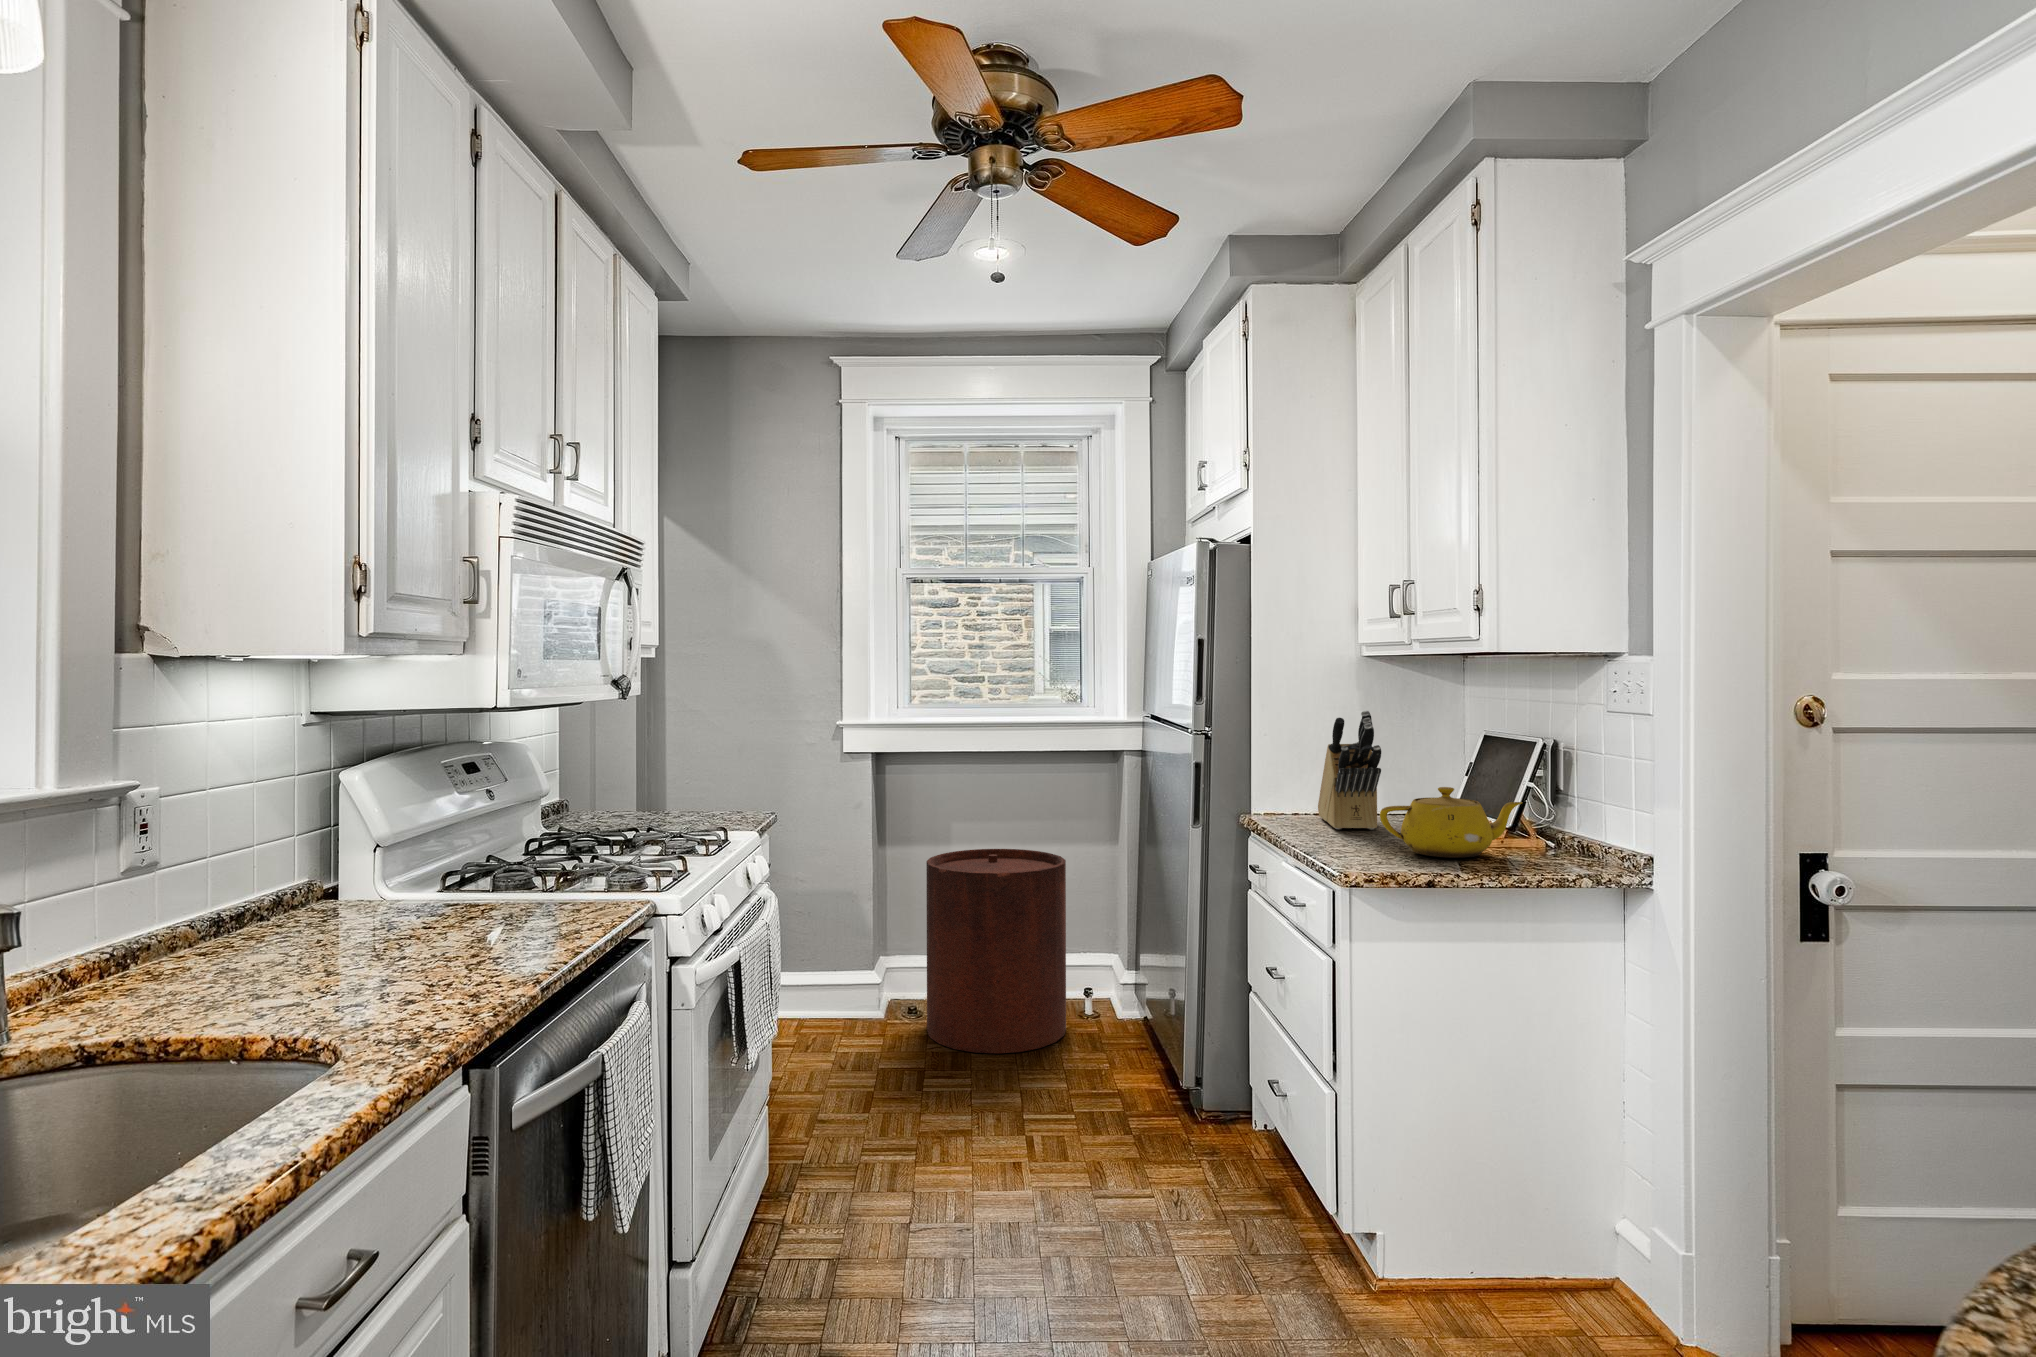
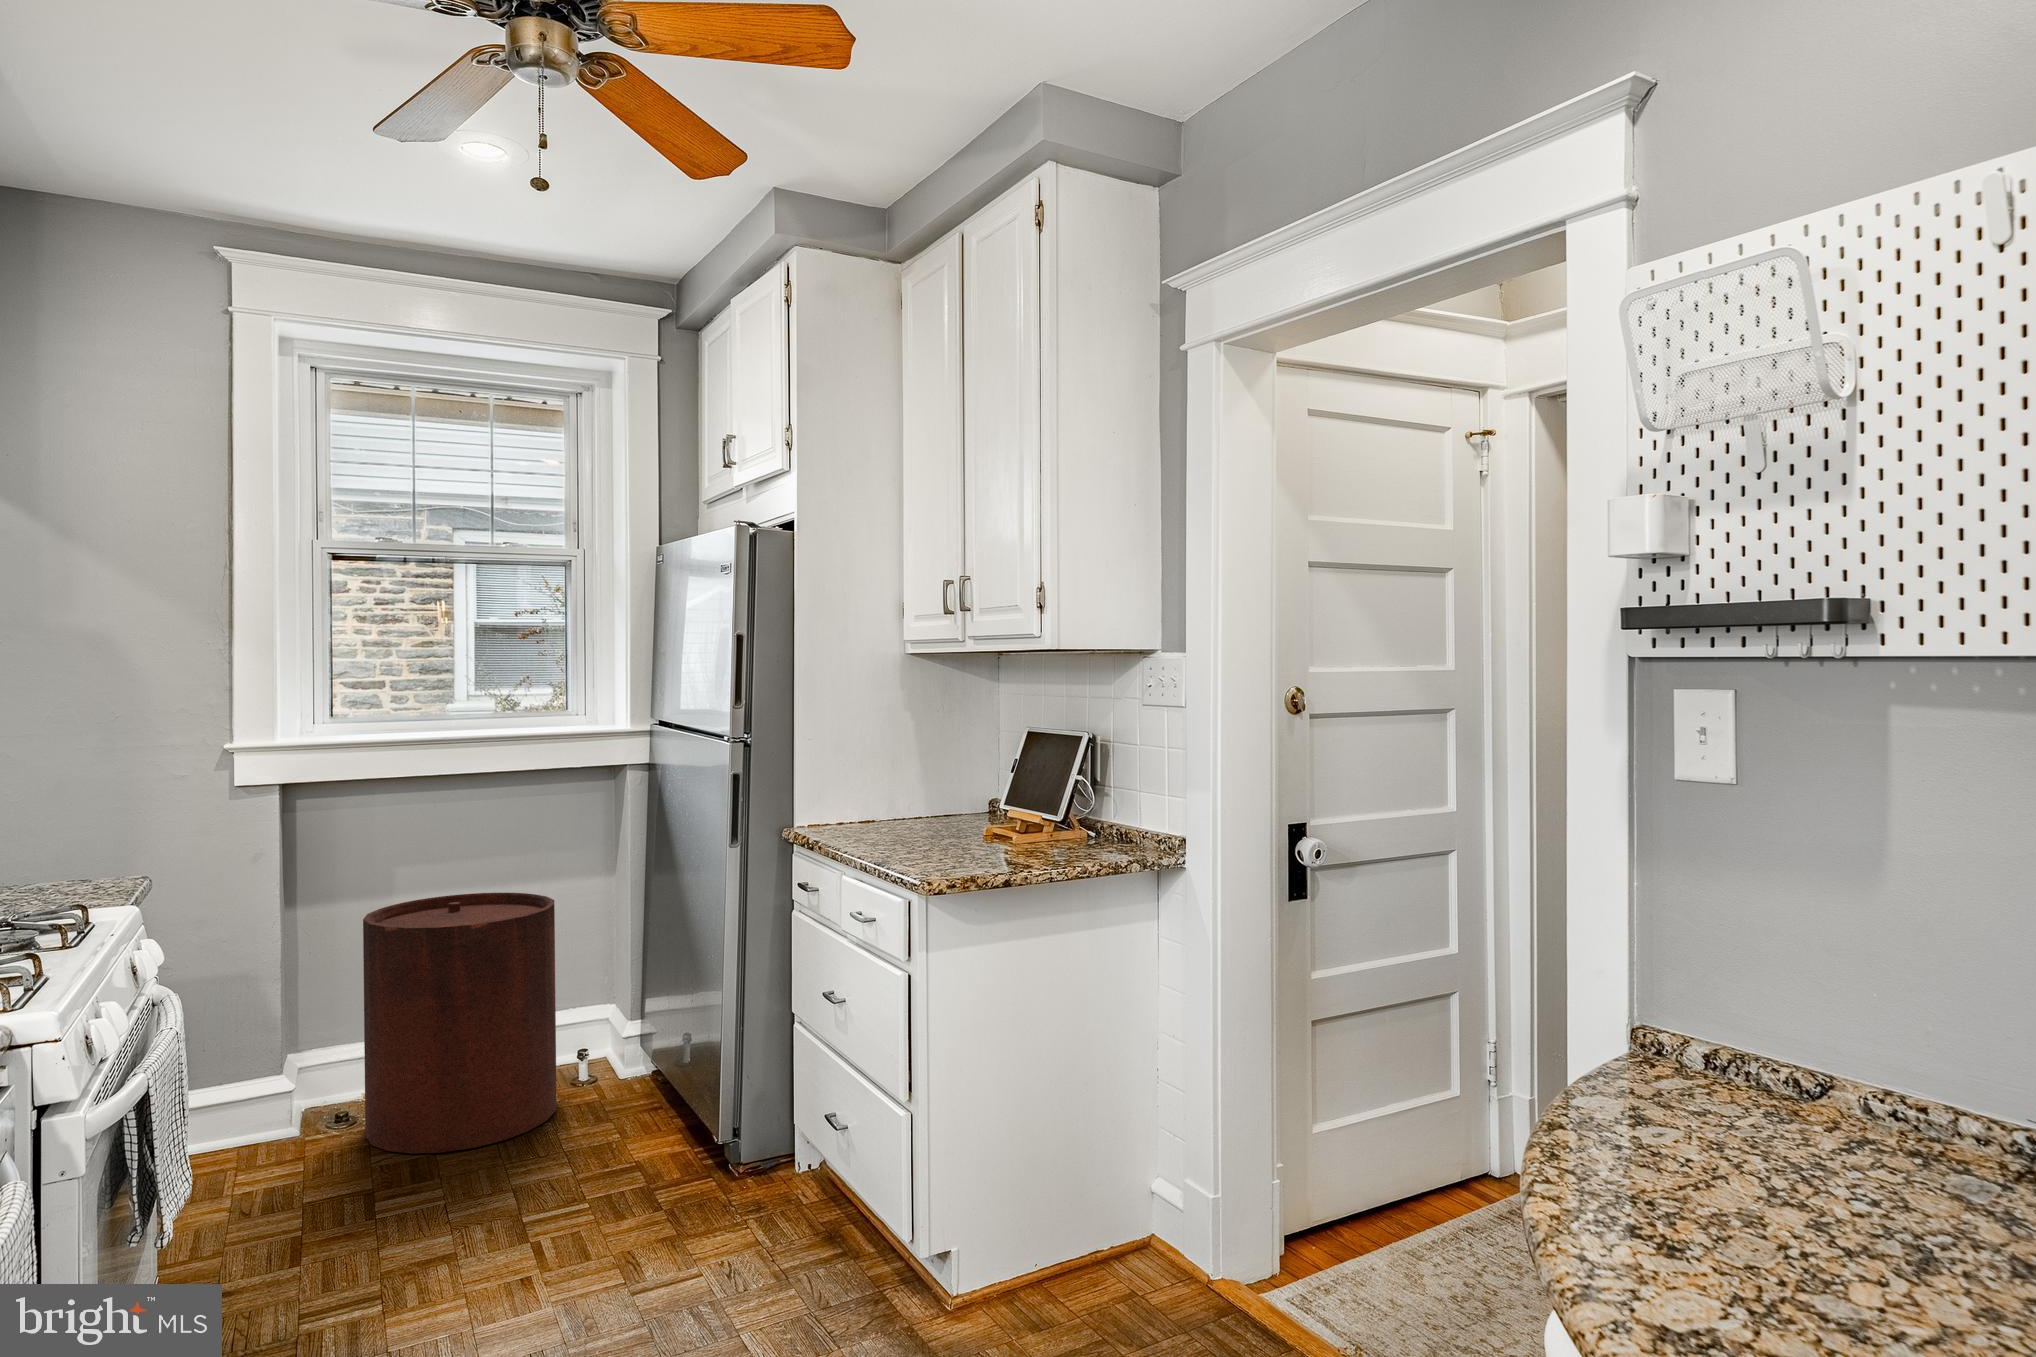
knife block: present [1318,711,1381,829] -> none [862,713,936,839]
teapot: present [1380,787,1522,858] -> none [946,788,1075,859]

